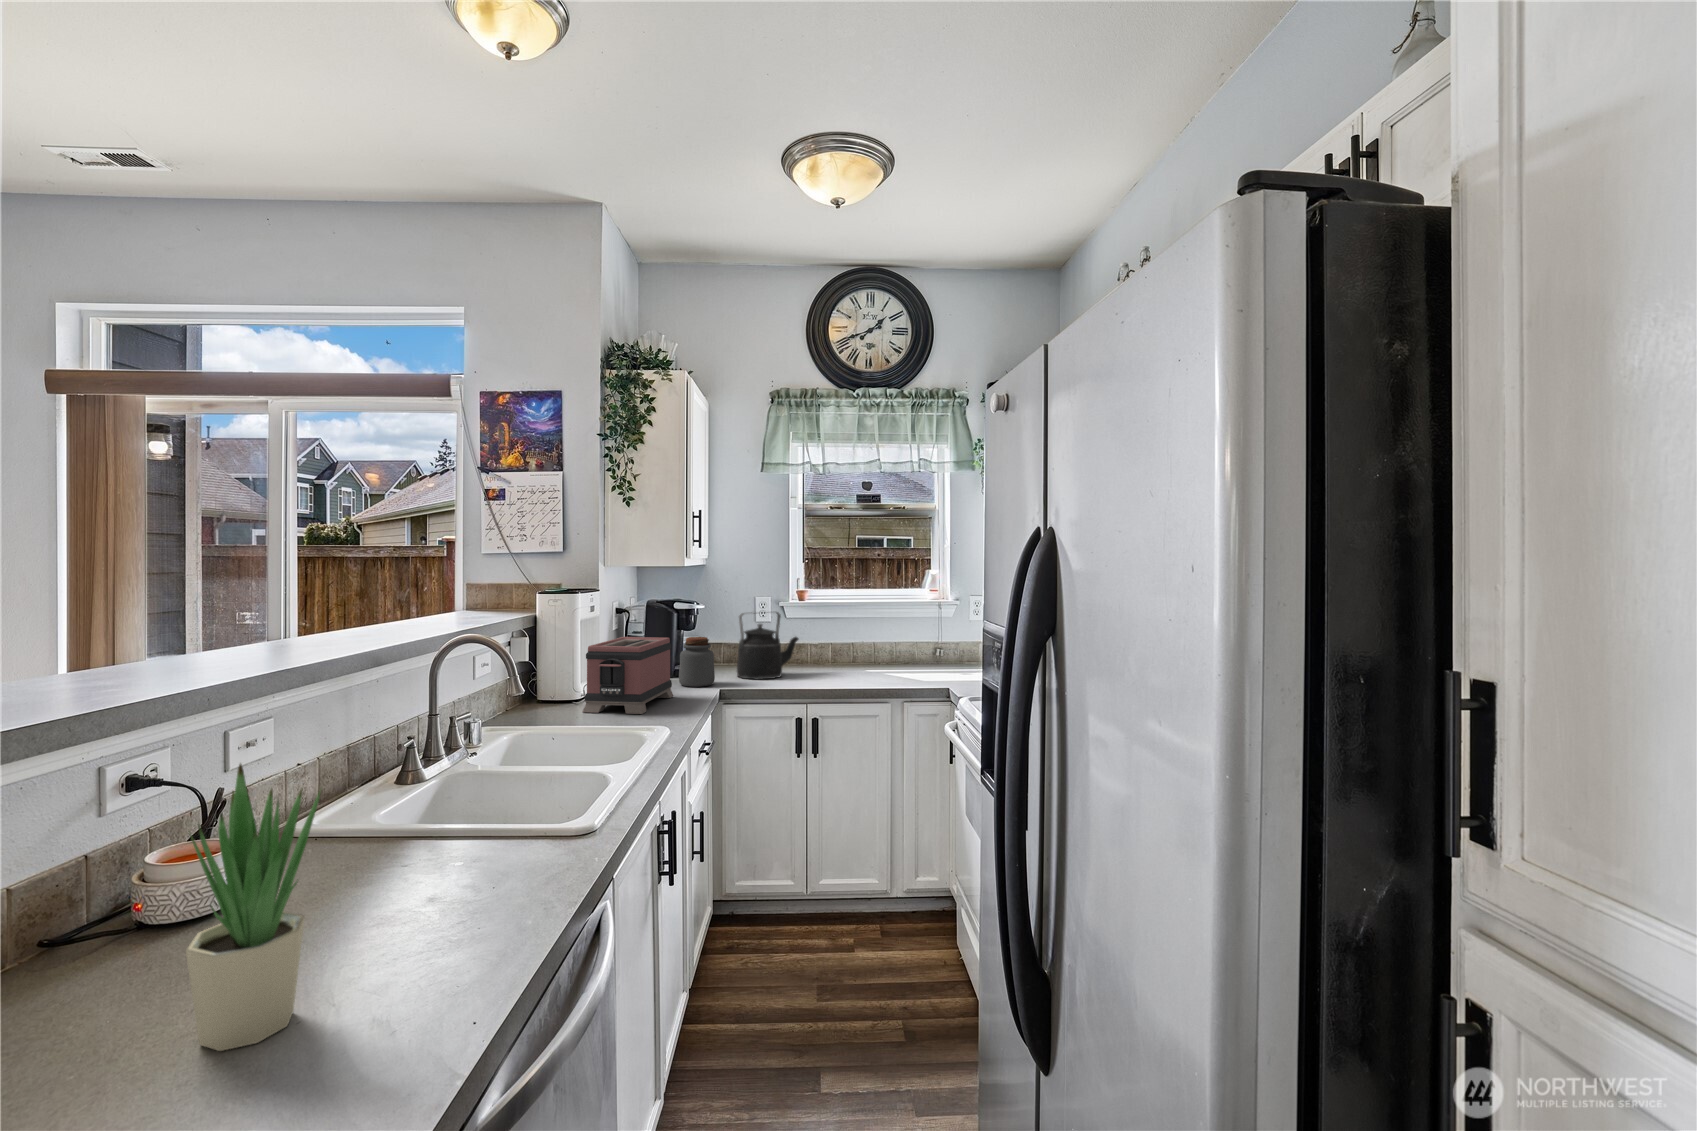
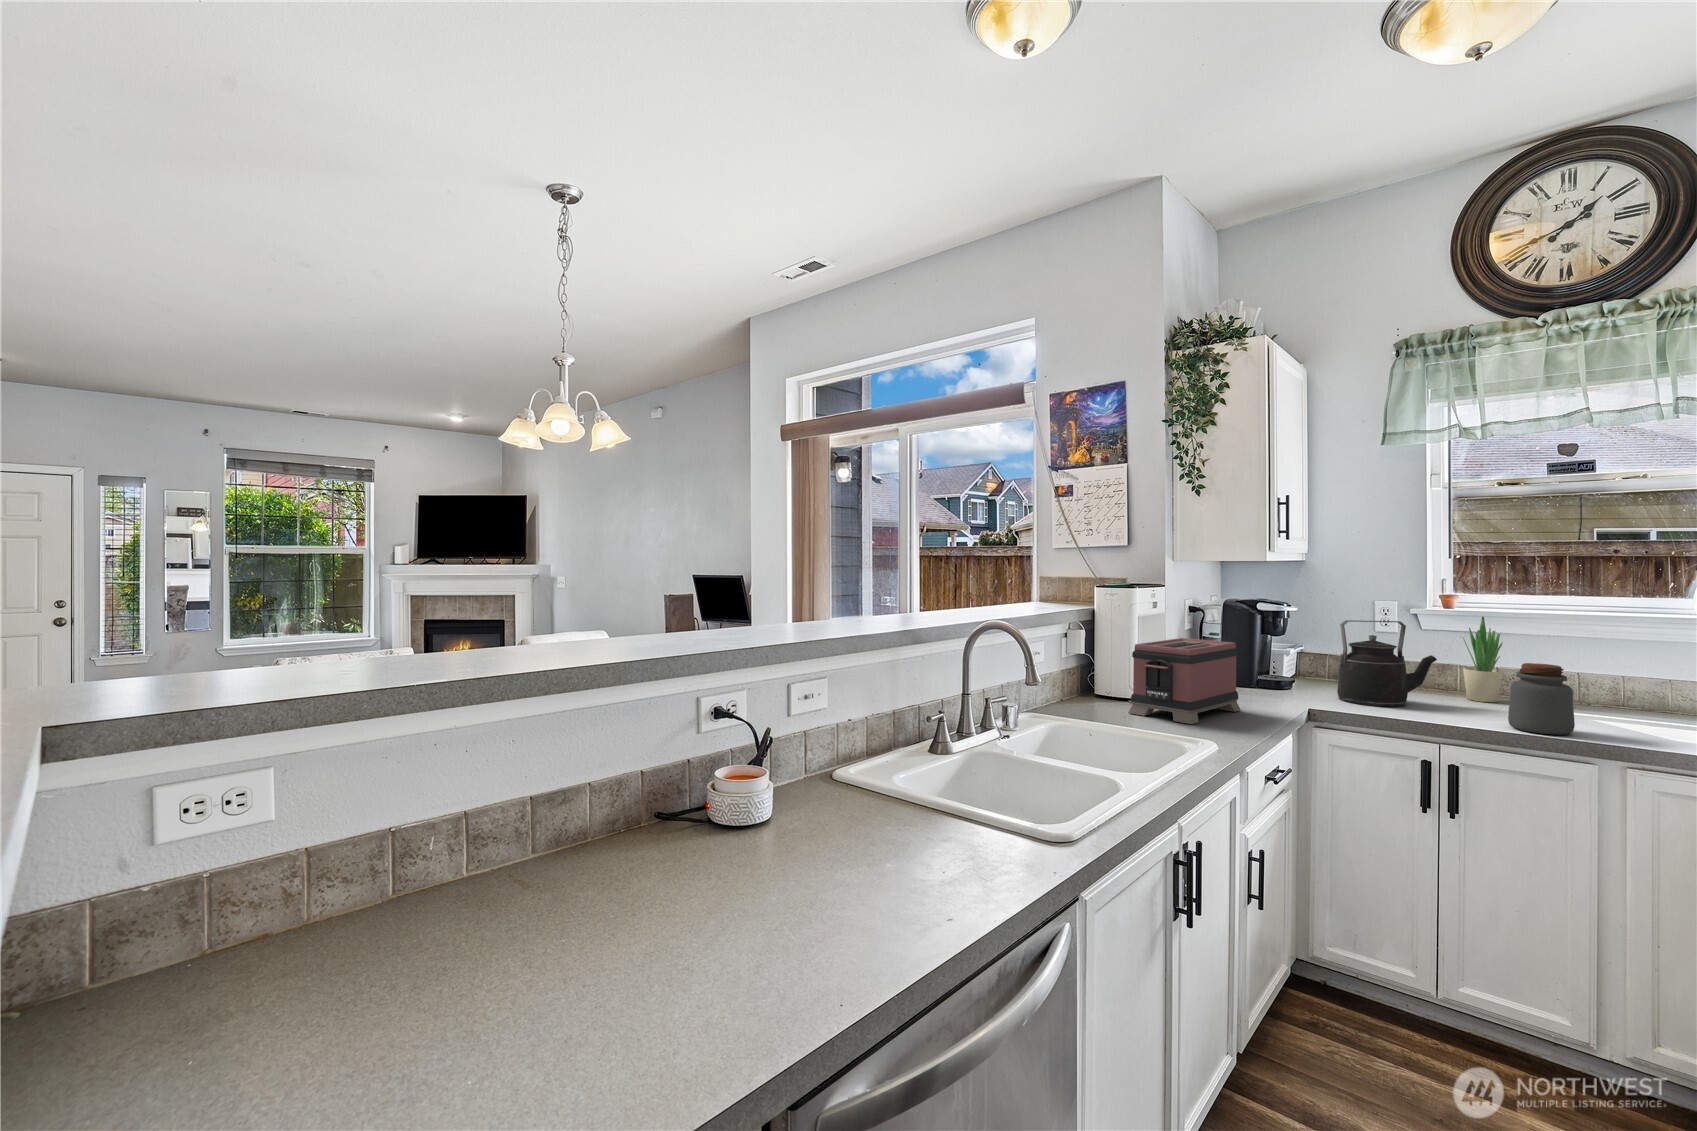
jar: present [679,637,715,687] -> present [1508,663,1575,735]
potted plant: present [186,764,321,1051] -> present [1463,617,1502,702]

